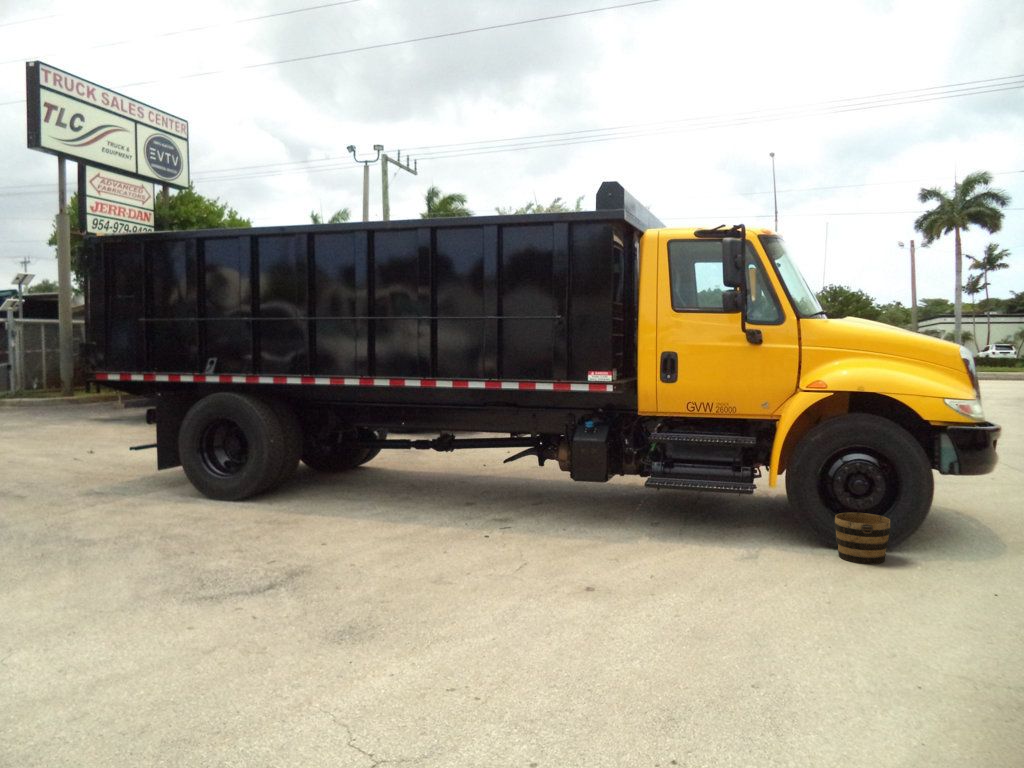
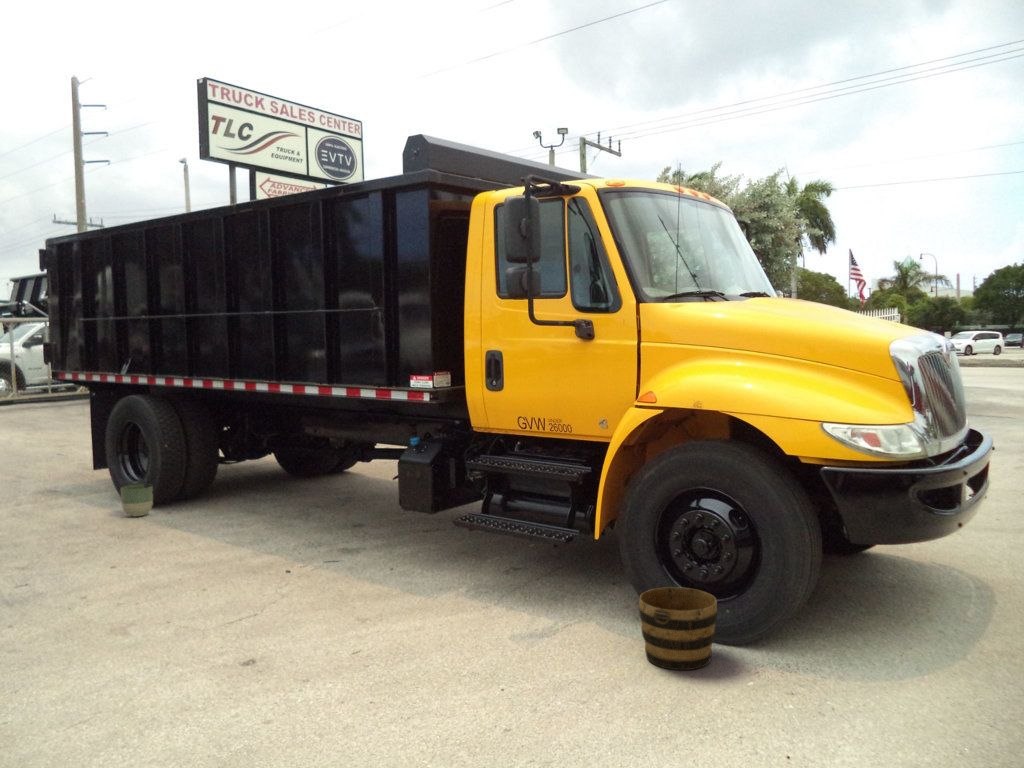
planter: none [224,475,253,505] -> present [121,484,153,516]

